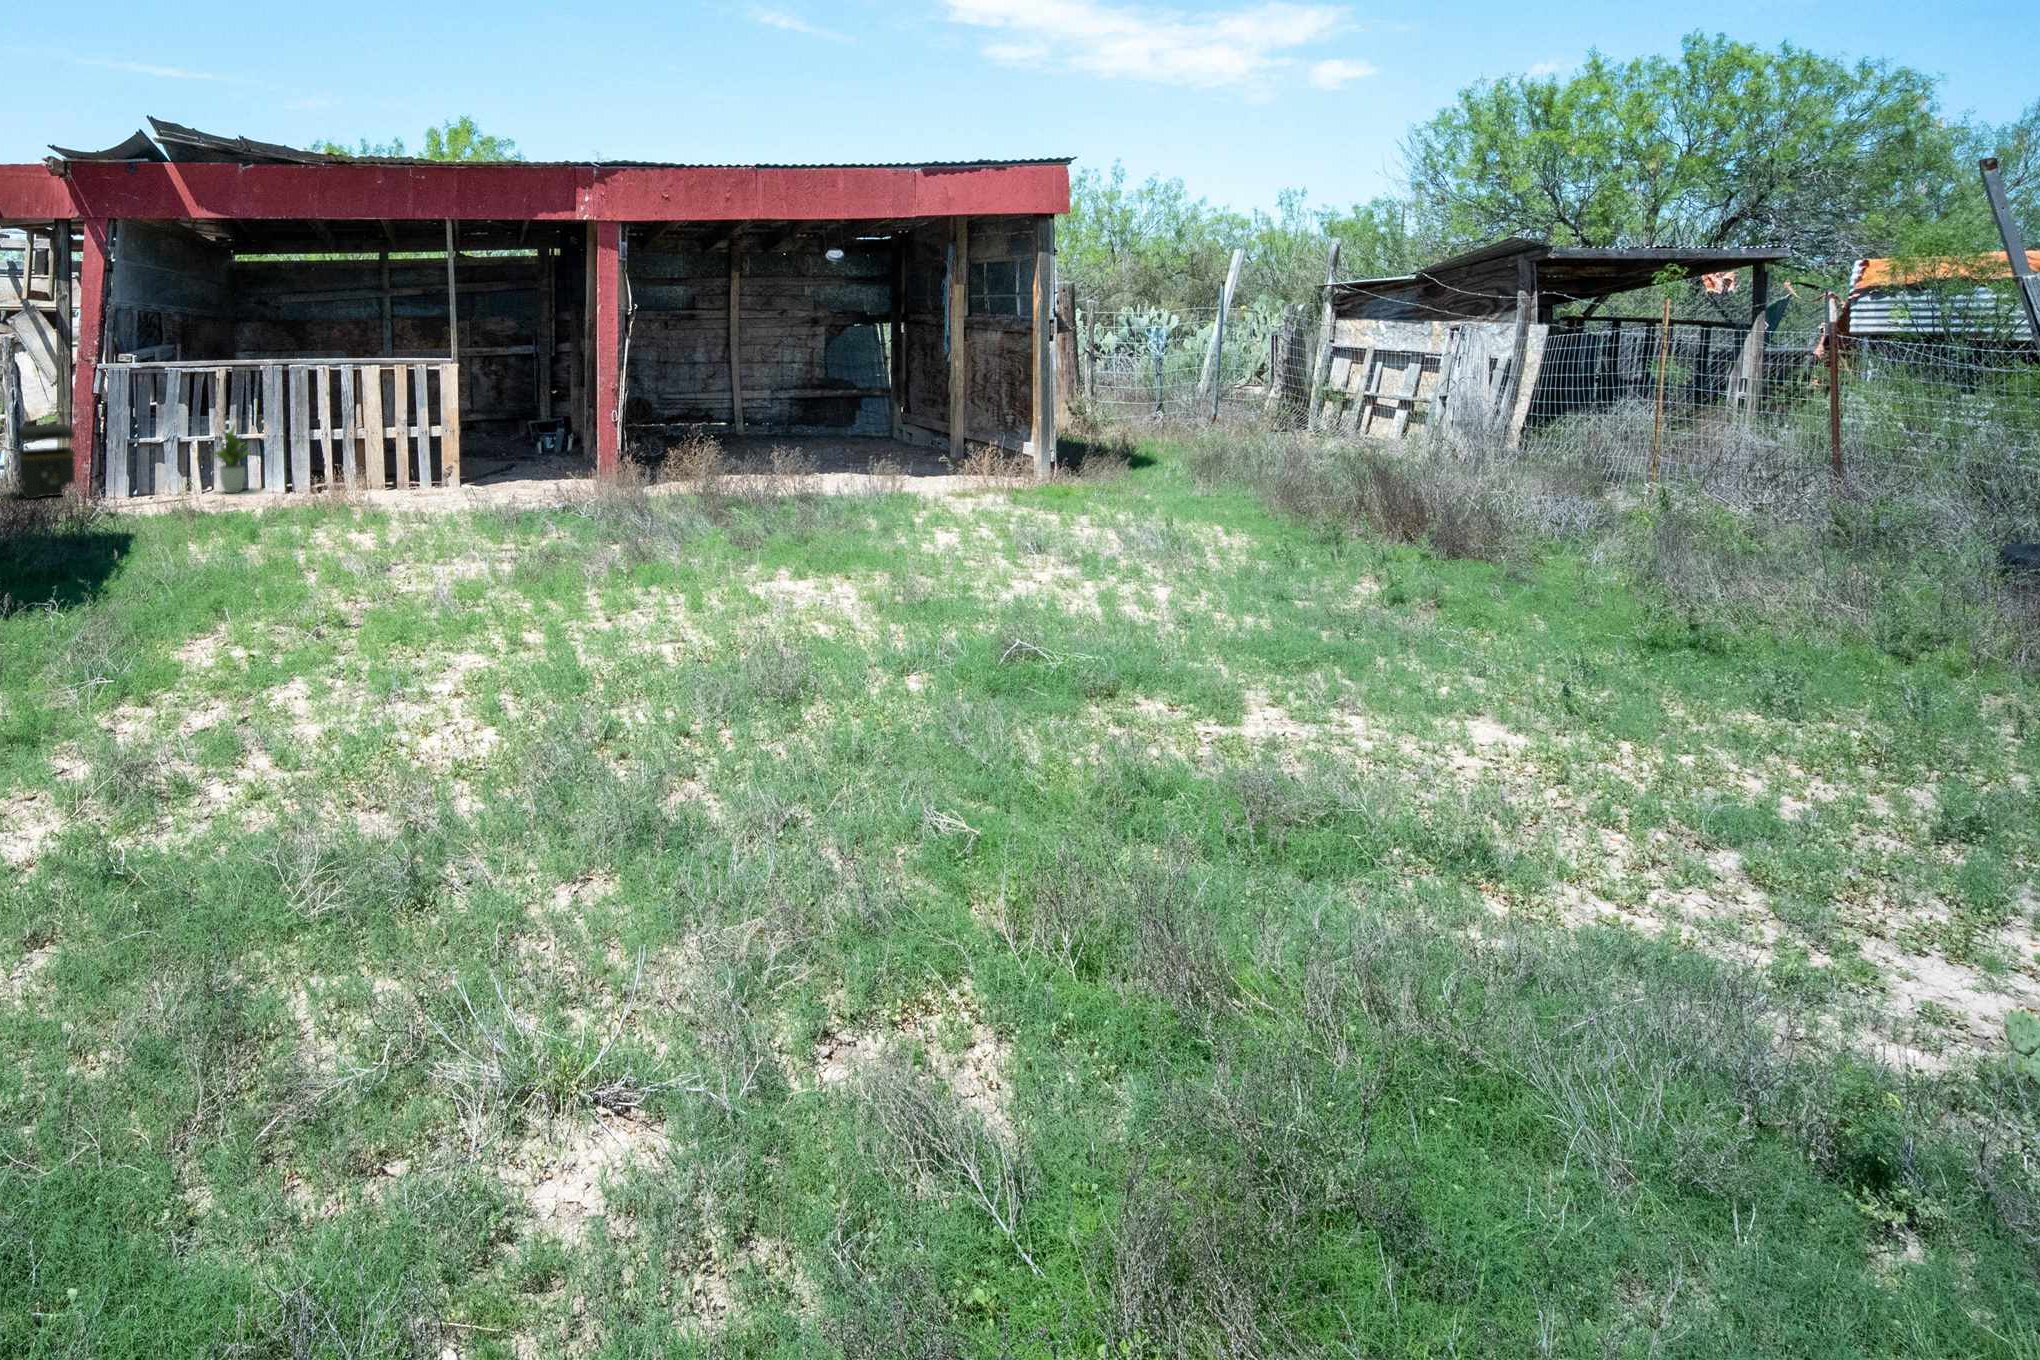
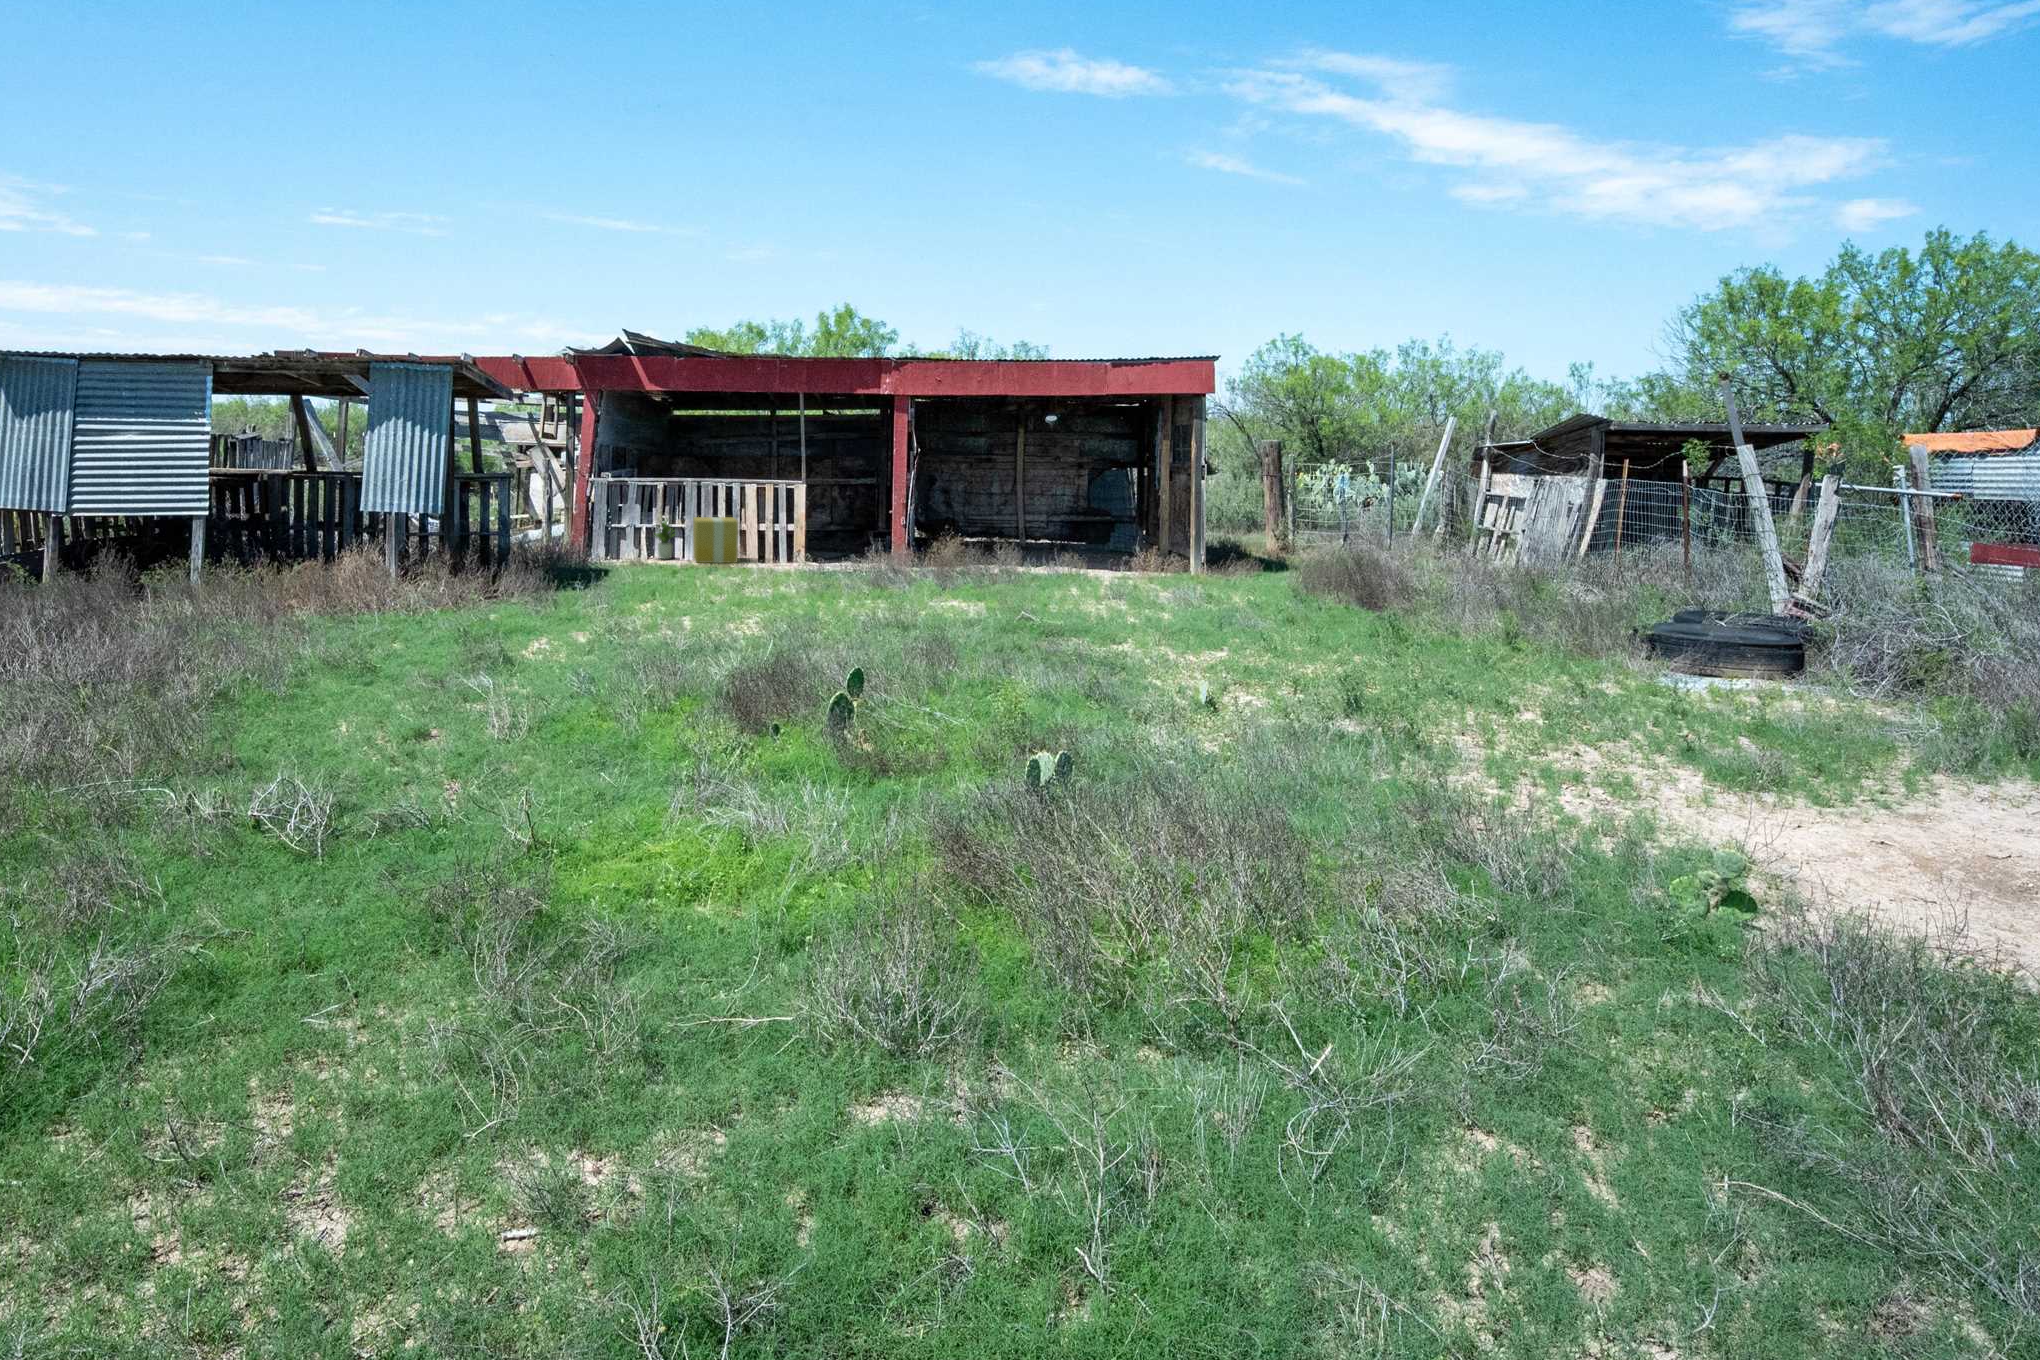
cardboard box: none [277,419,355,498] -> present [693,517,738,563]
toolbox: present [18,424,75,499] -> none [541,514,574,557]

